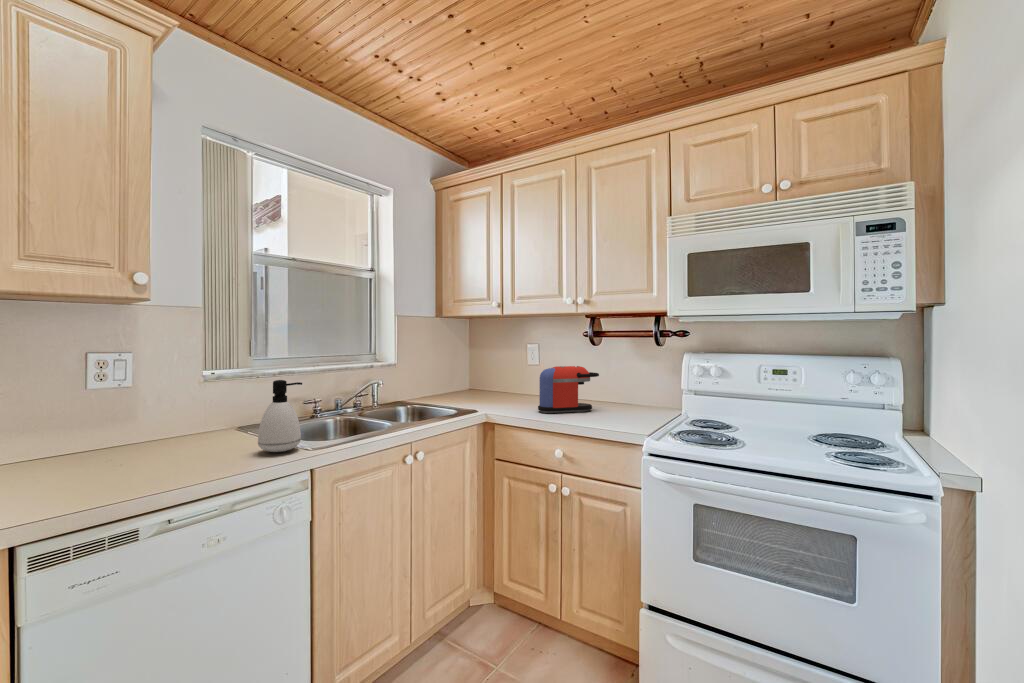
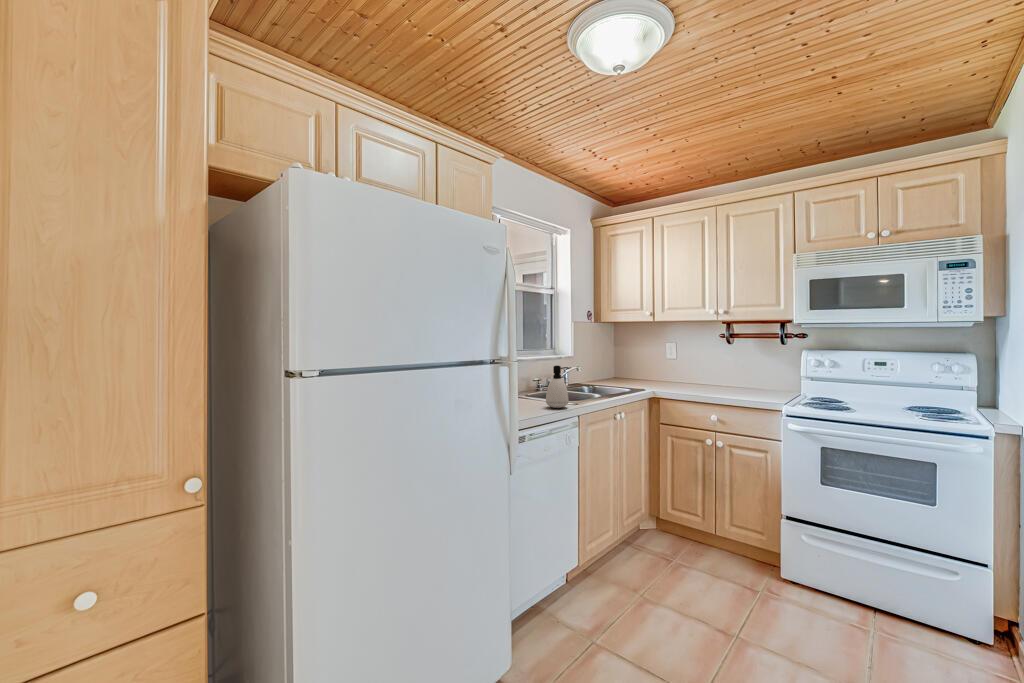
coffee maker: present [538,366,599,413] -> none [690,359,735,392]

